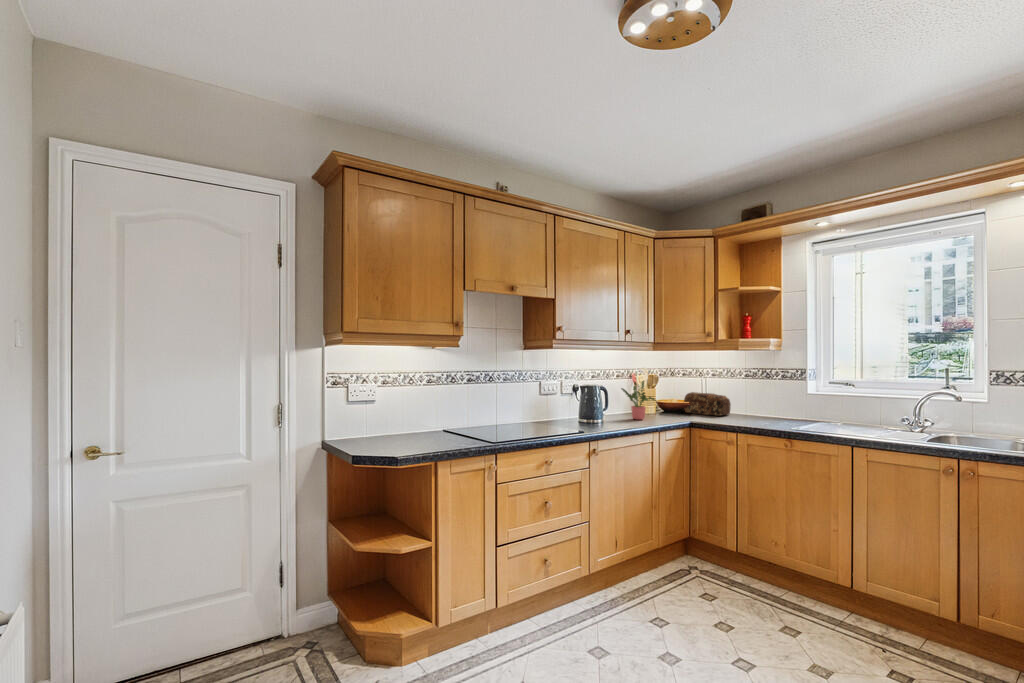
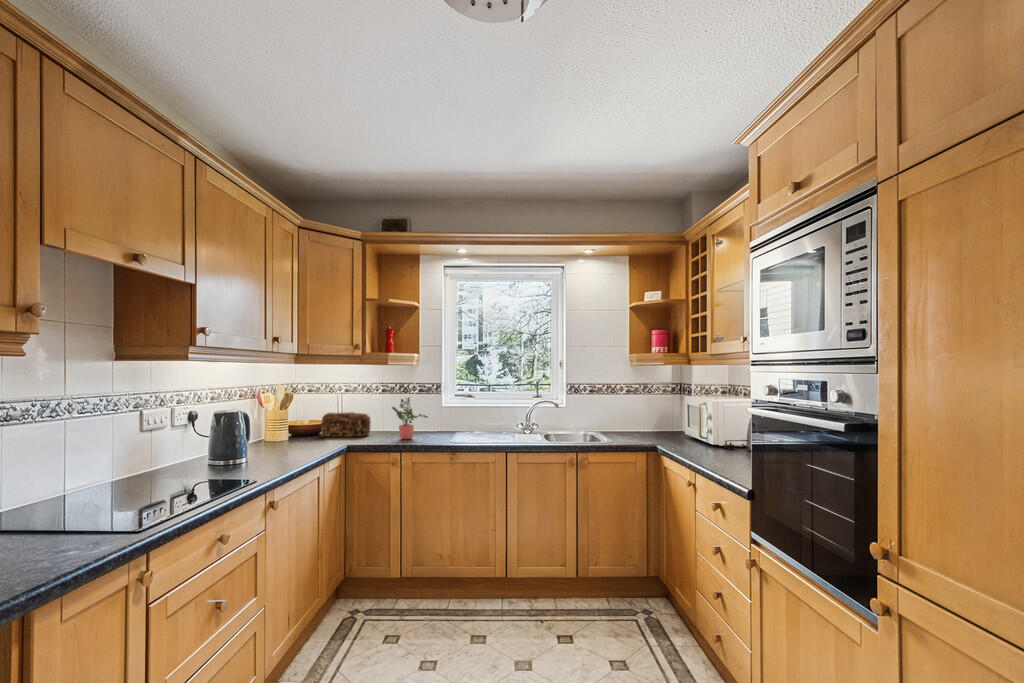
potted plant: present [621,381,656,420] -> present [392,398,427,439]

